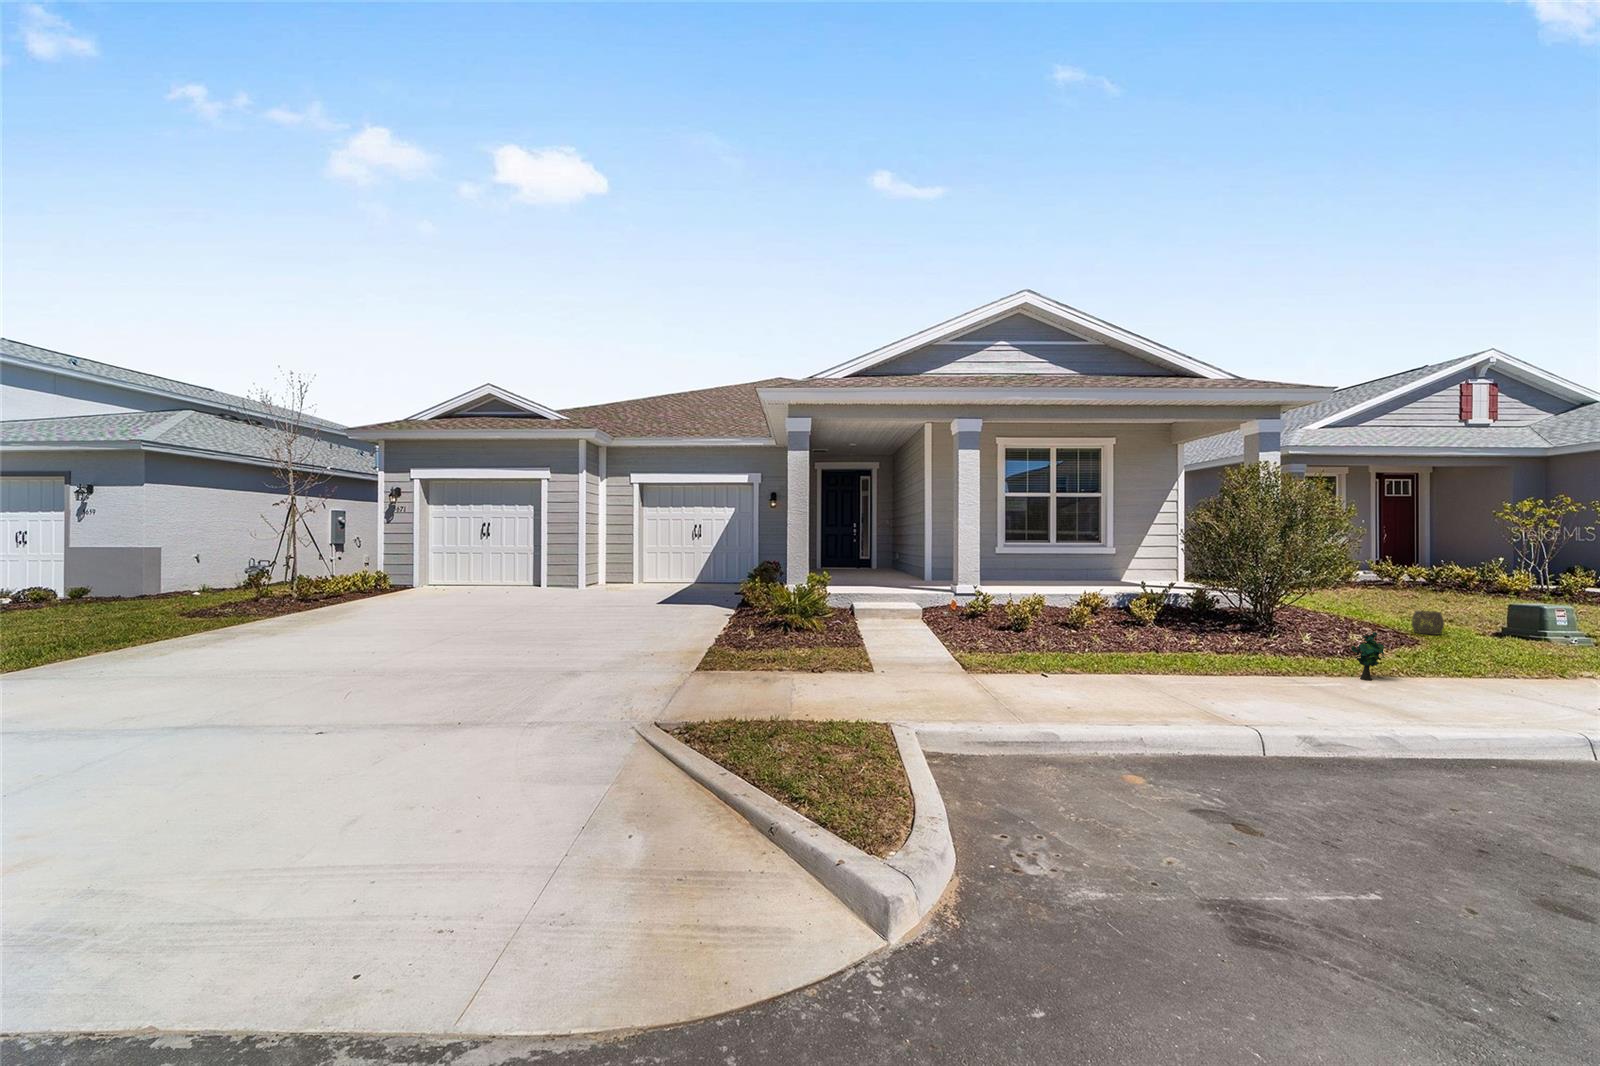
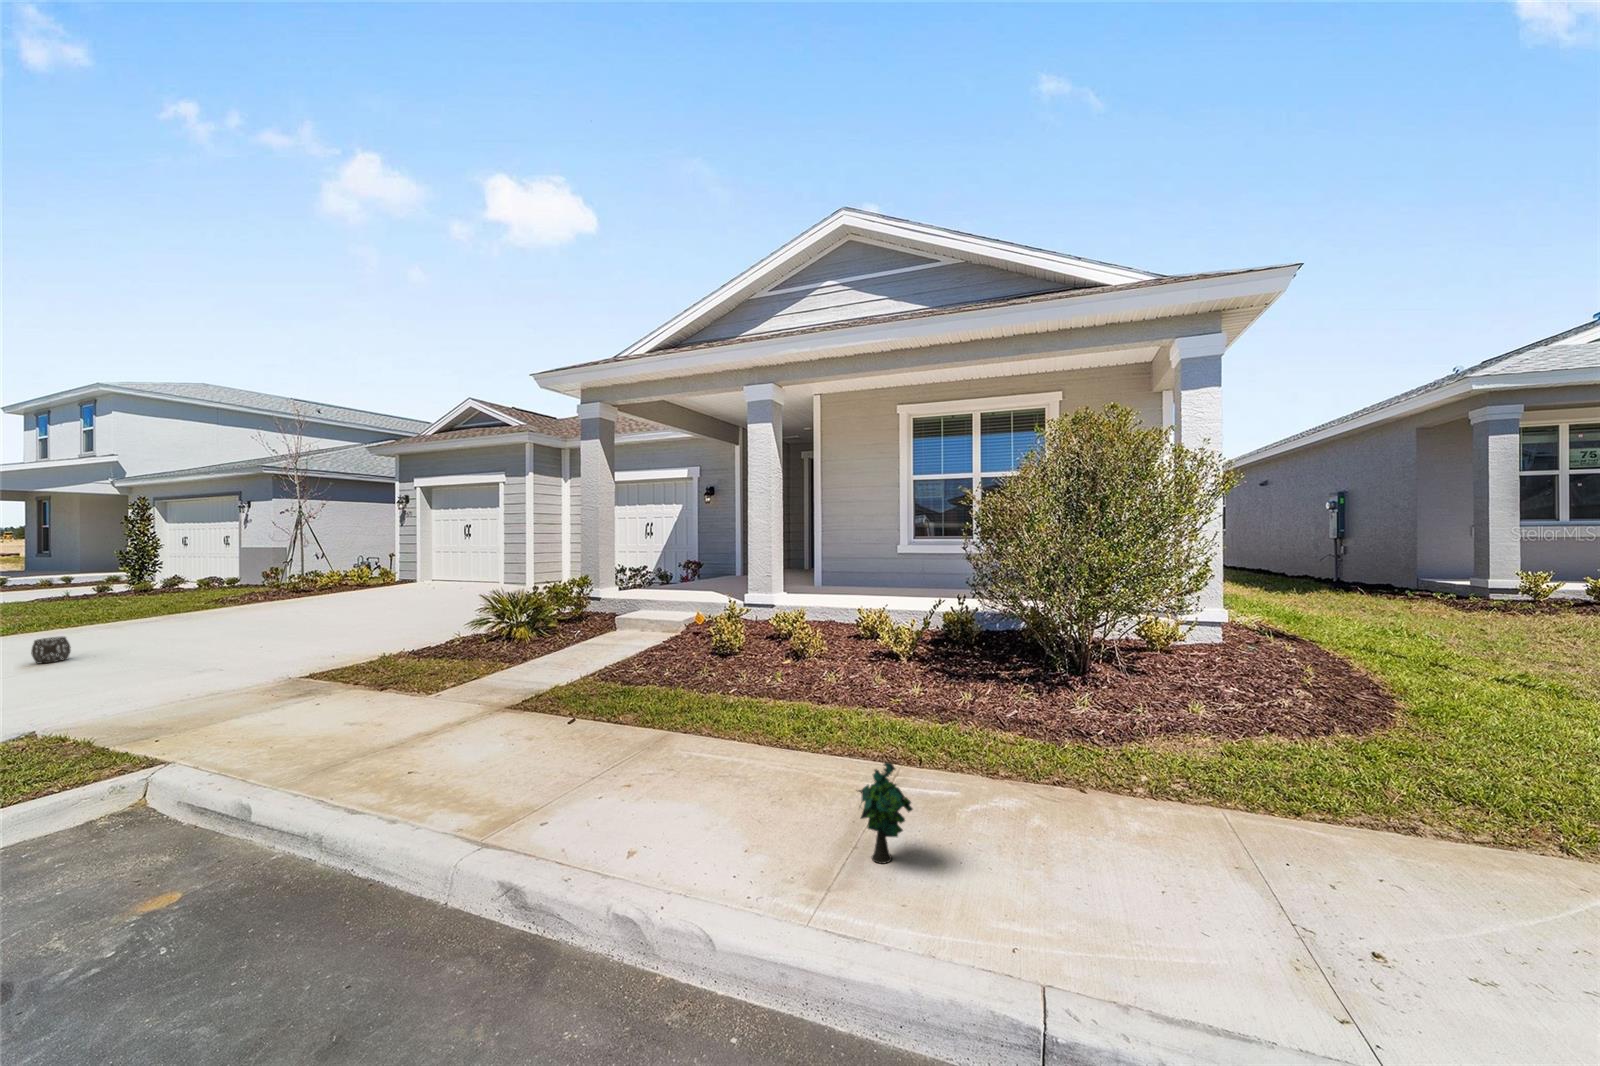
woven basket: present [1412,611,1444,635] -> present [31,637,71,663]

